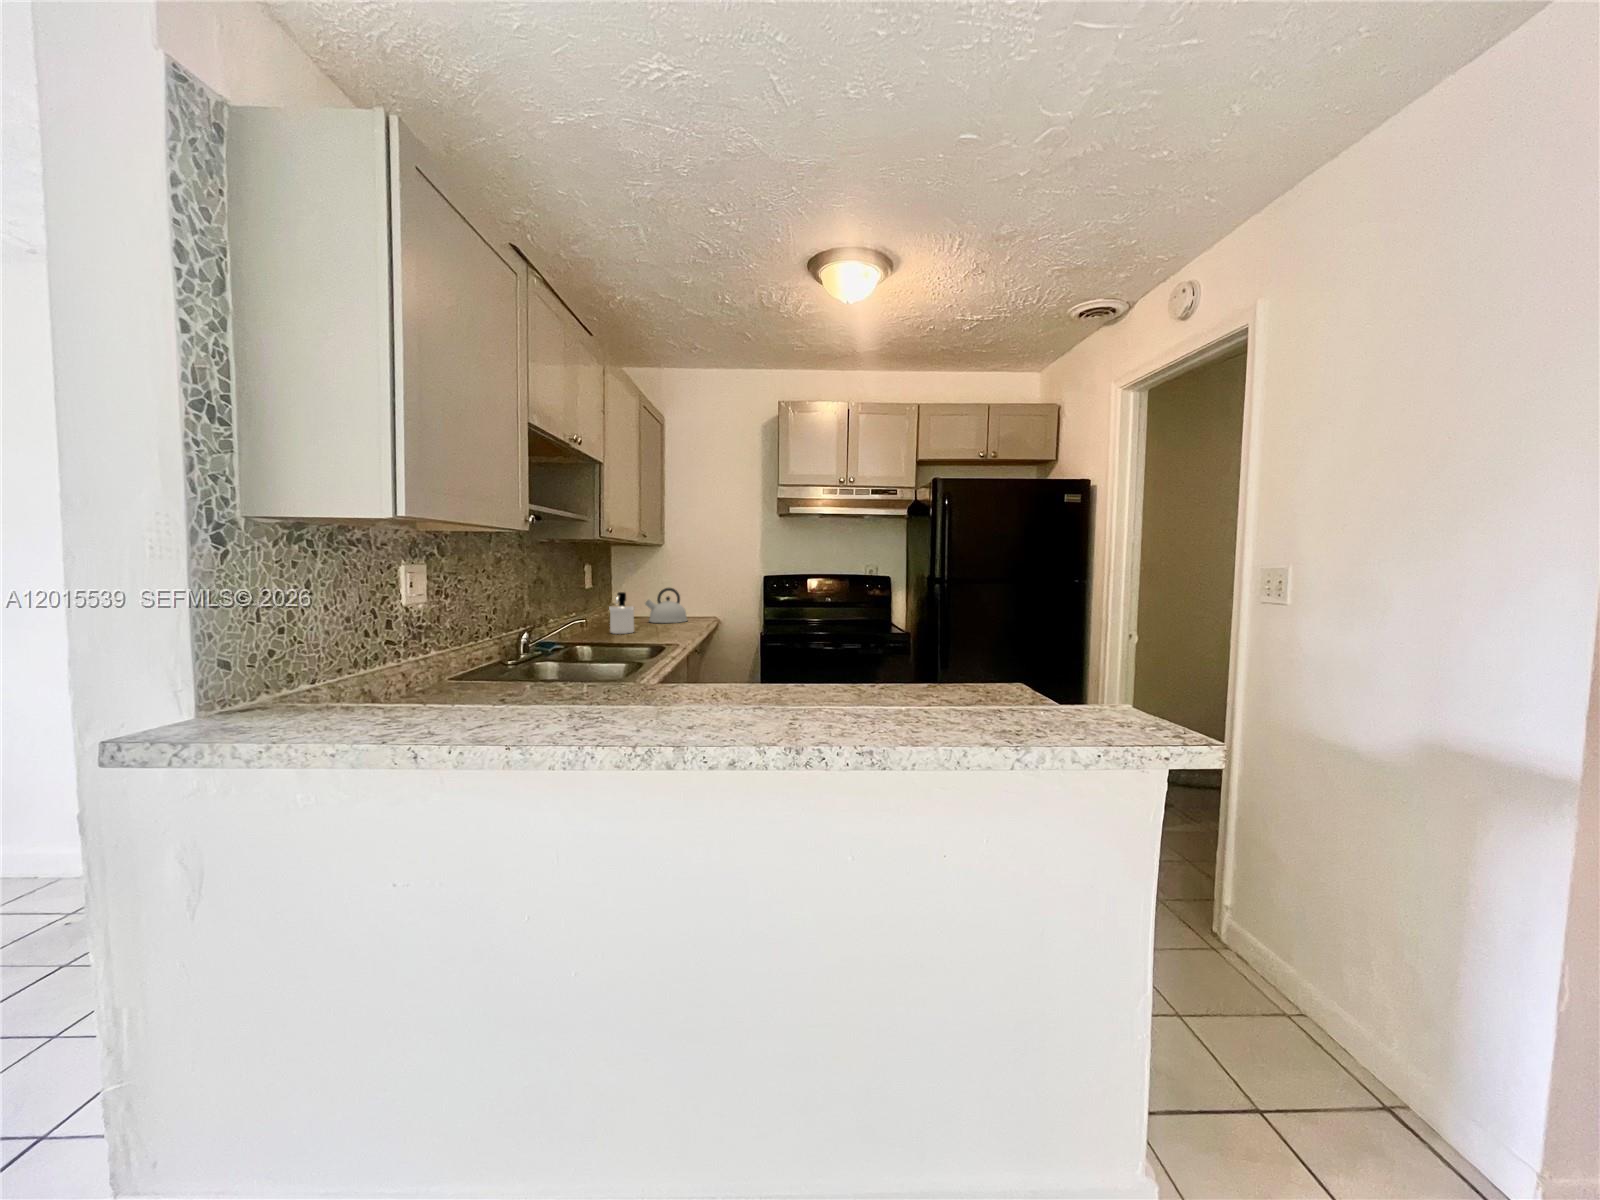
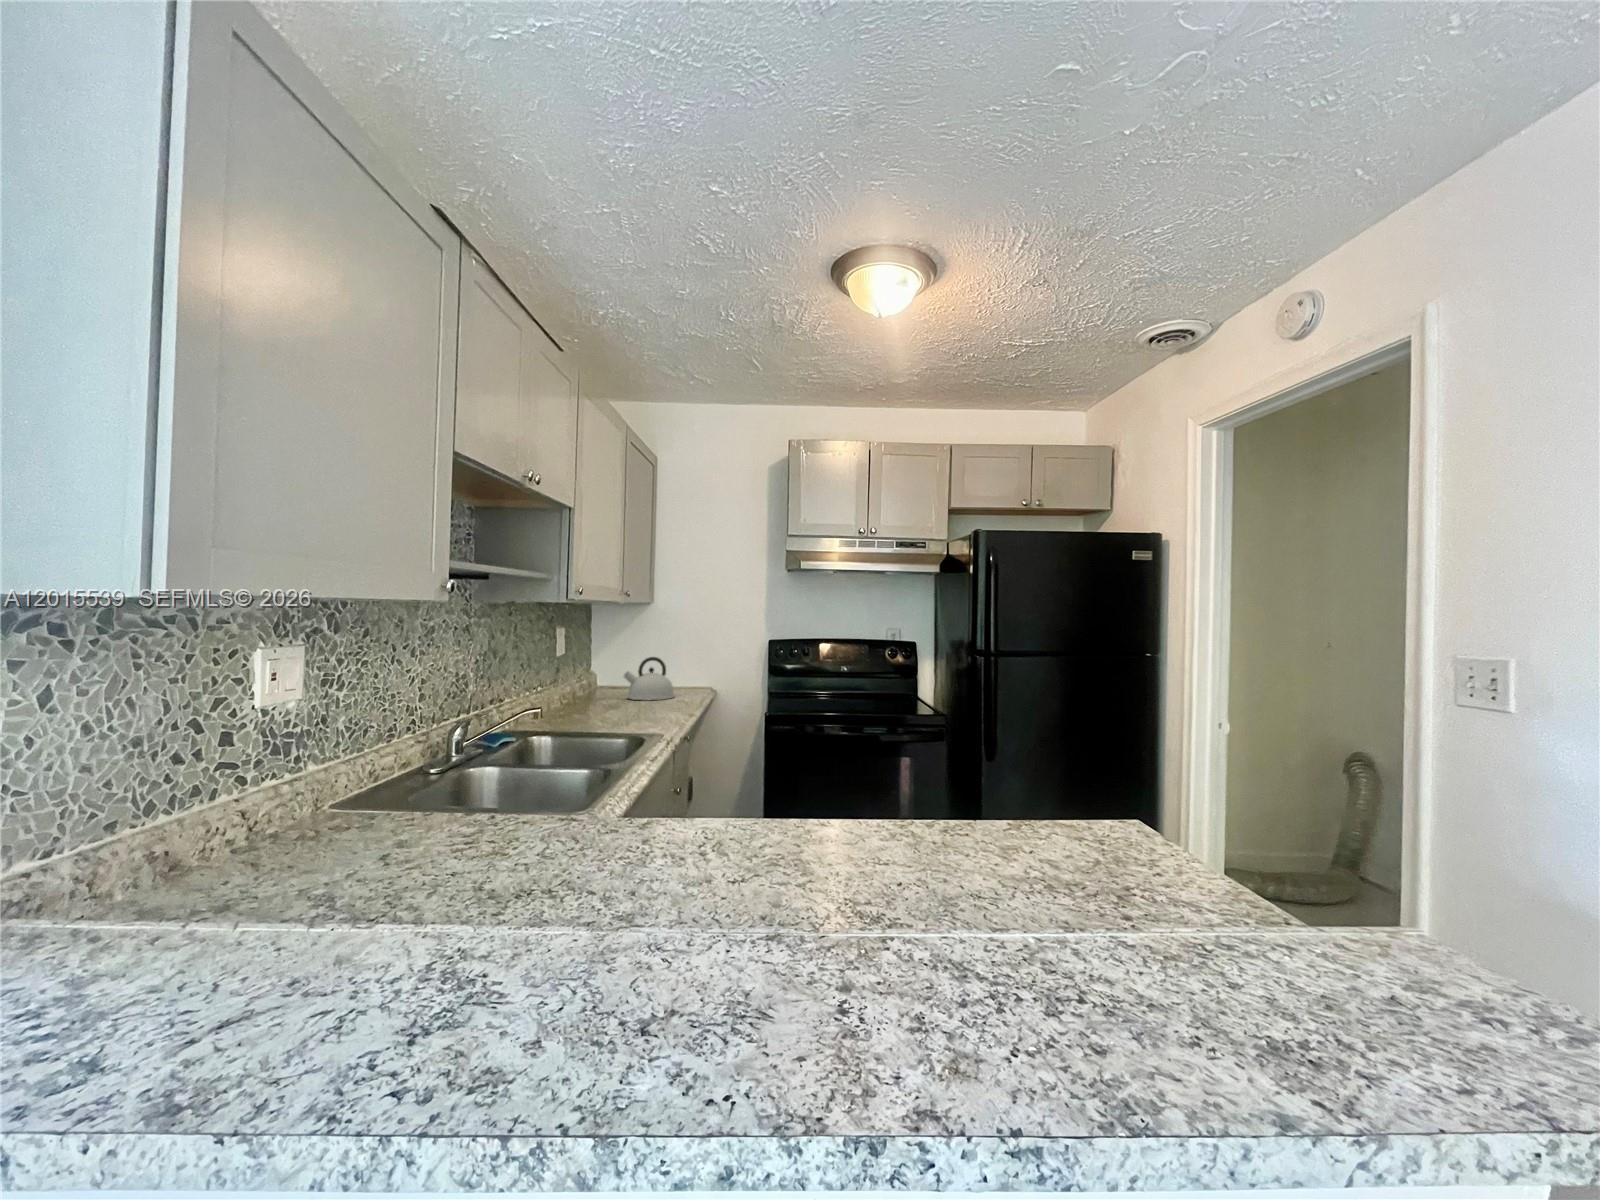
soap dispenser: present [609,592,635,634] -> none [576,666,608,718]

